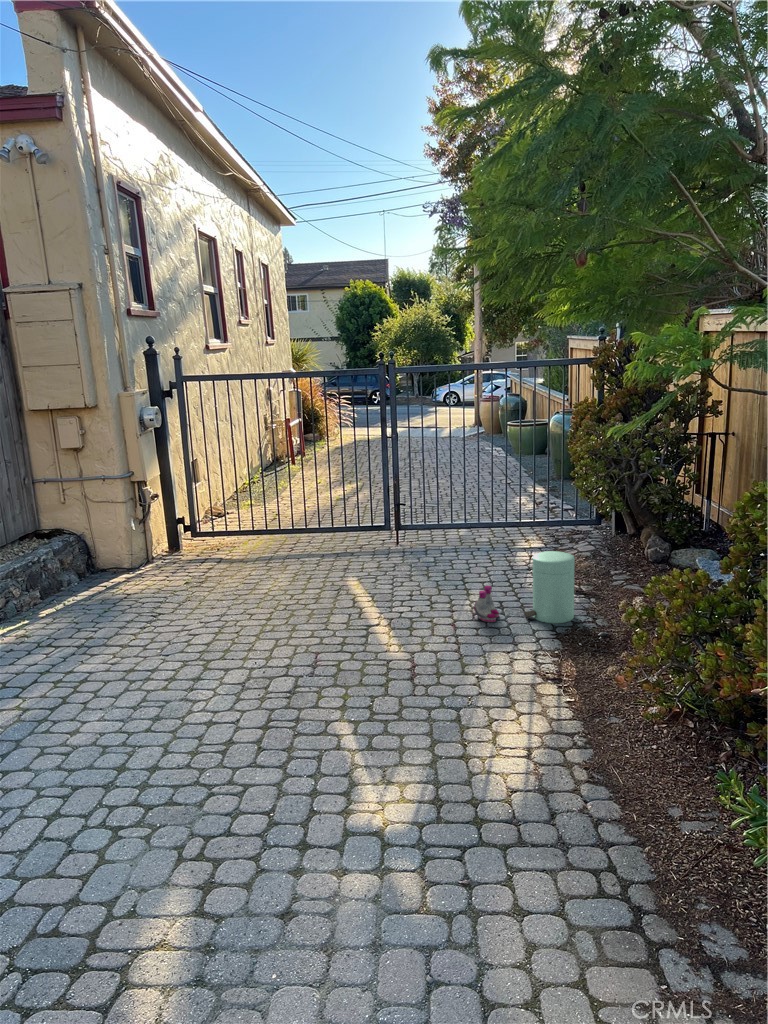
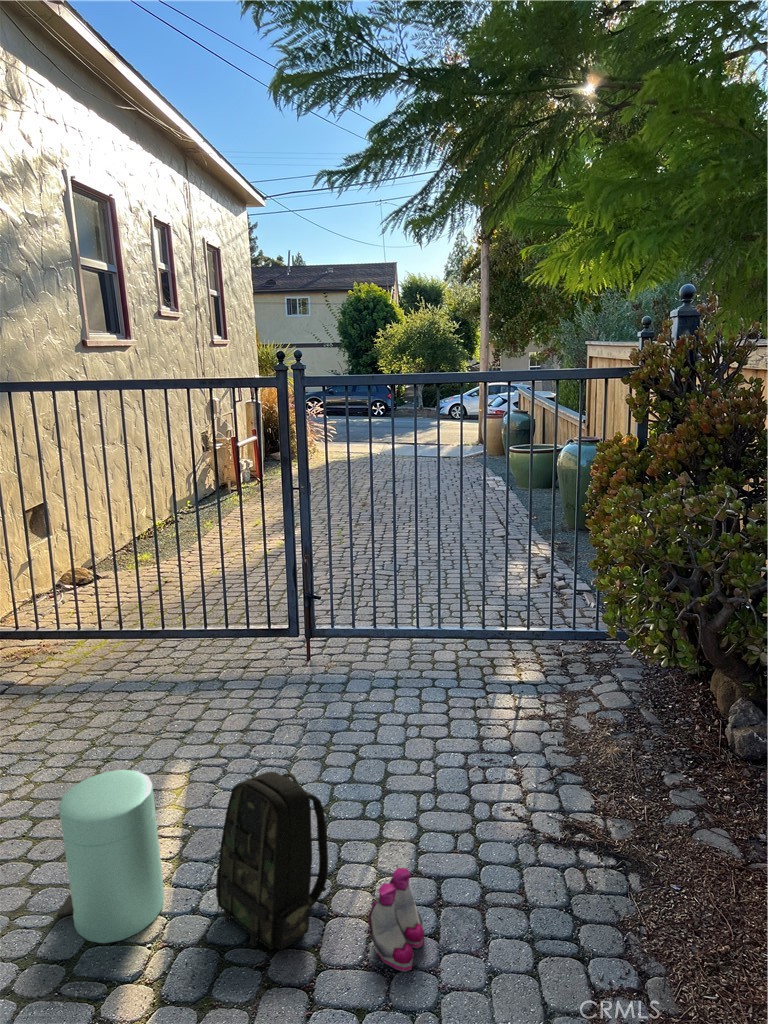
backpack: none [400,549,451,619] -> present [216,772,328,950]
trash can: present [525,551,575,623] -> present [57,770,164,943]

